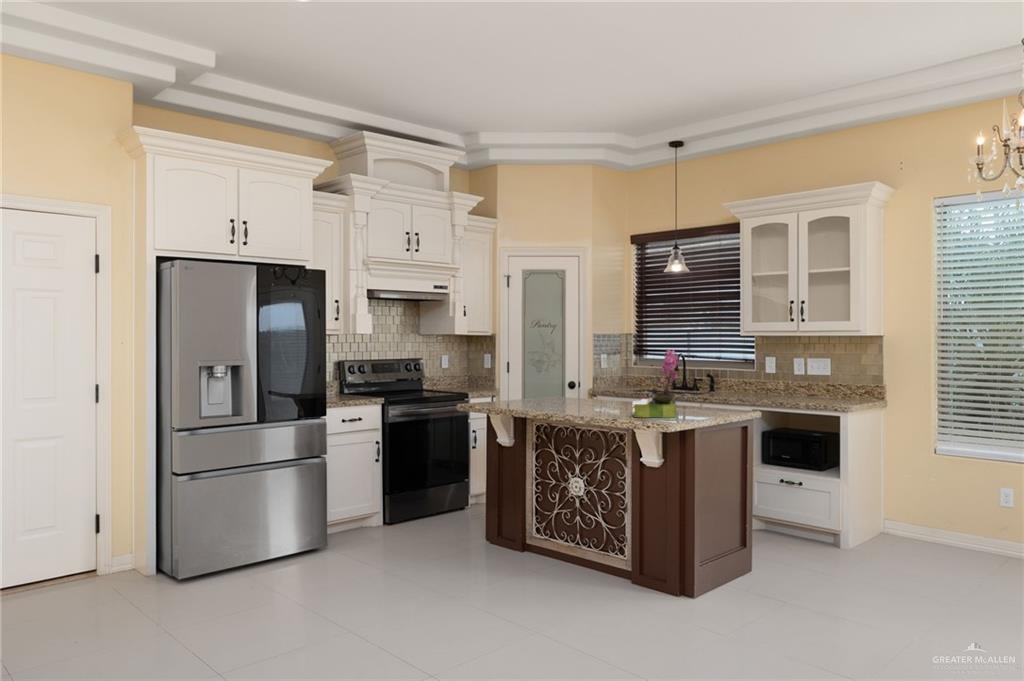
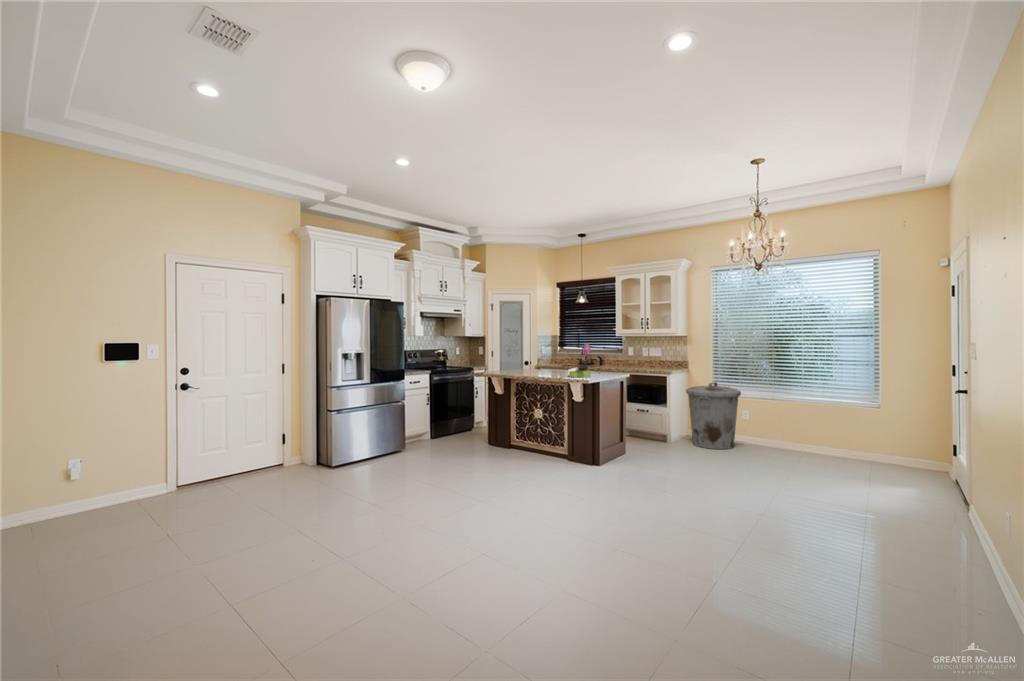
trash can: none [879,428,997,567] -> present [686,382,741,449]

